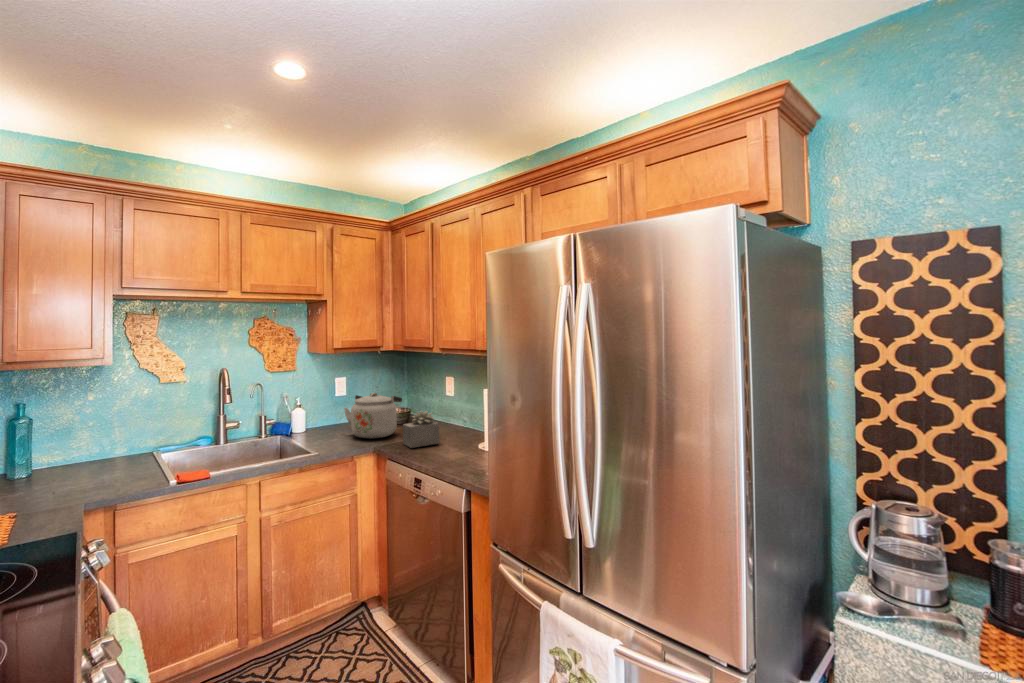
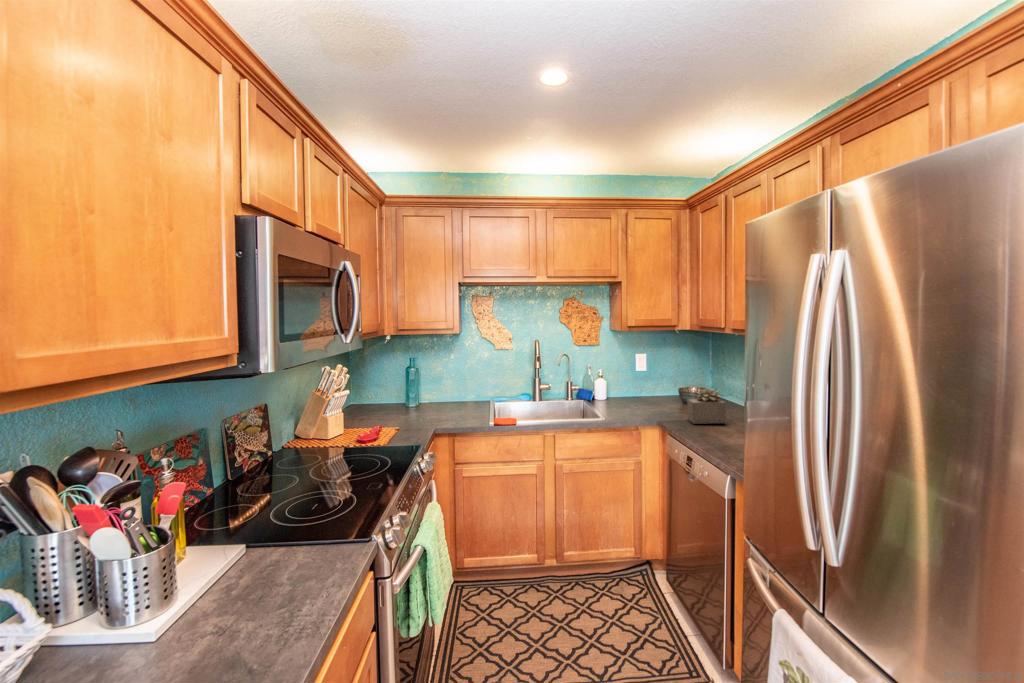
kettle: present [344,393,402,439] -> none [636,367,692,410]

